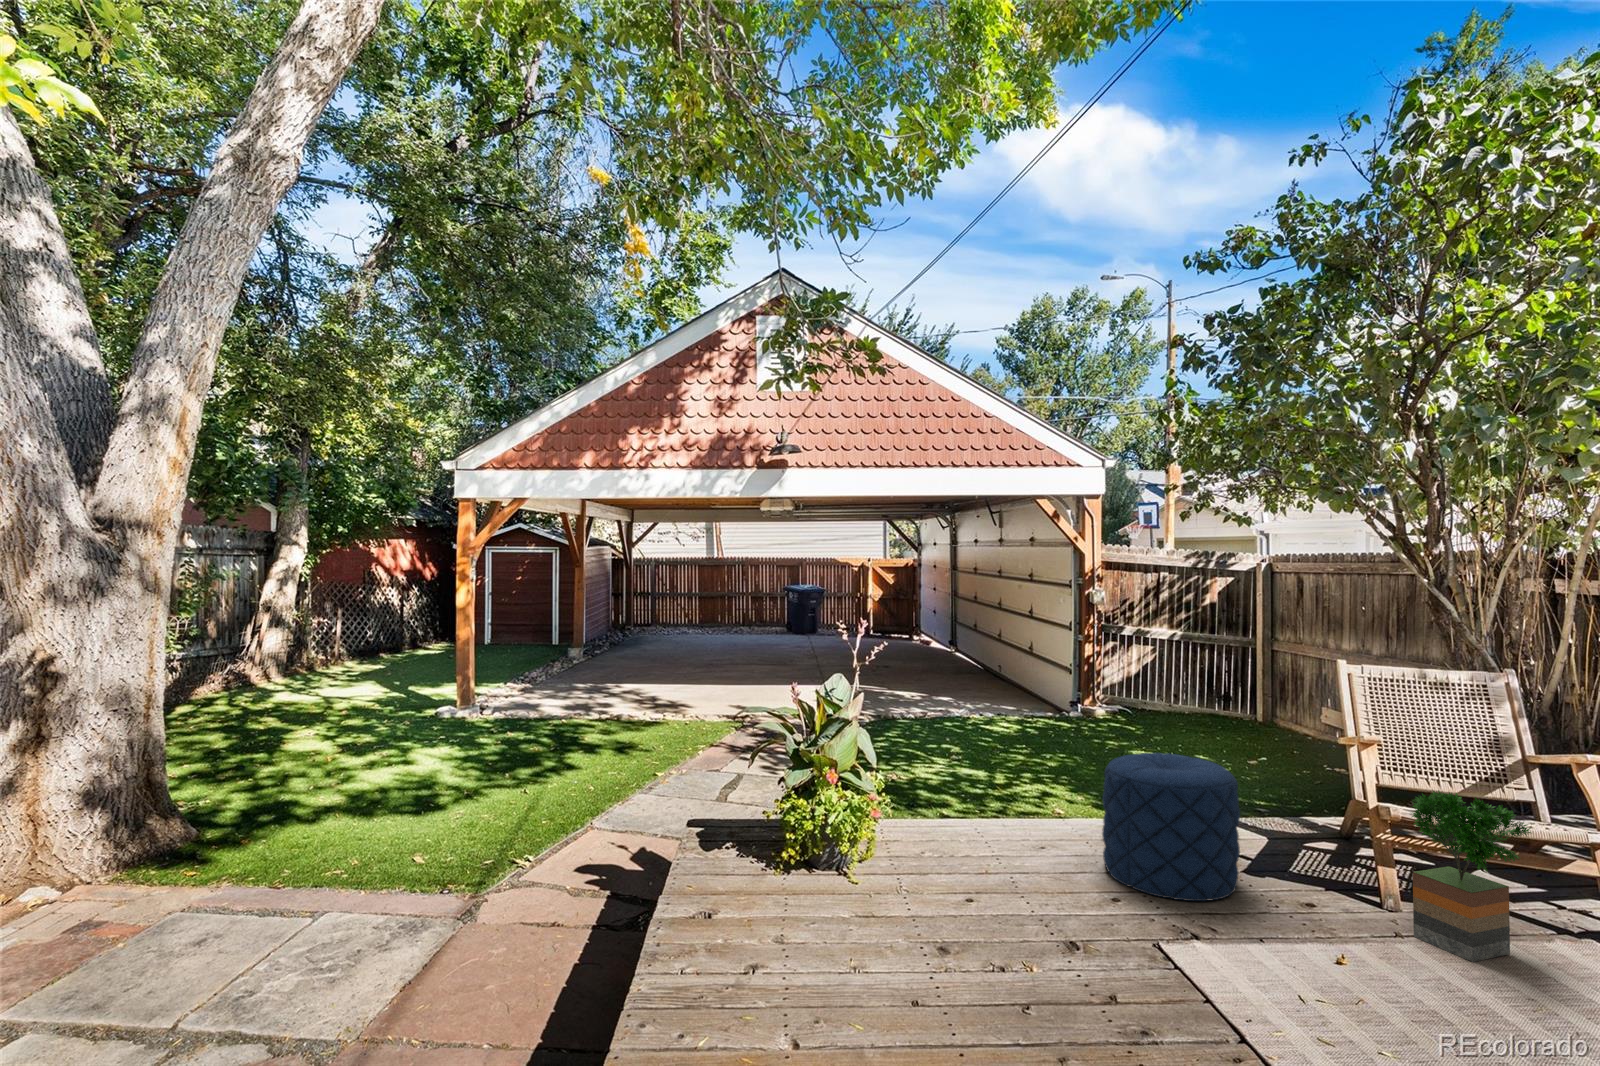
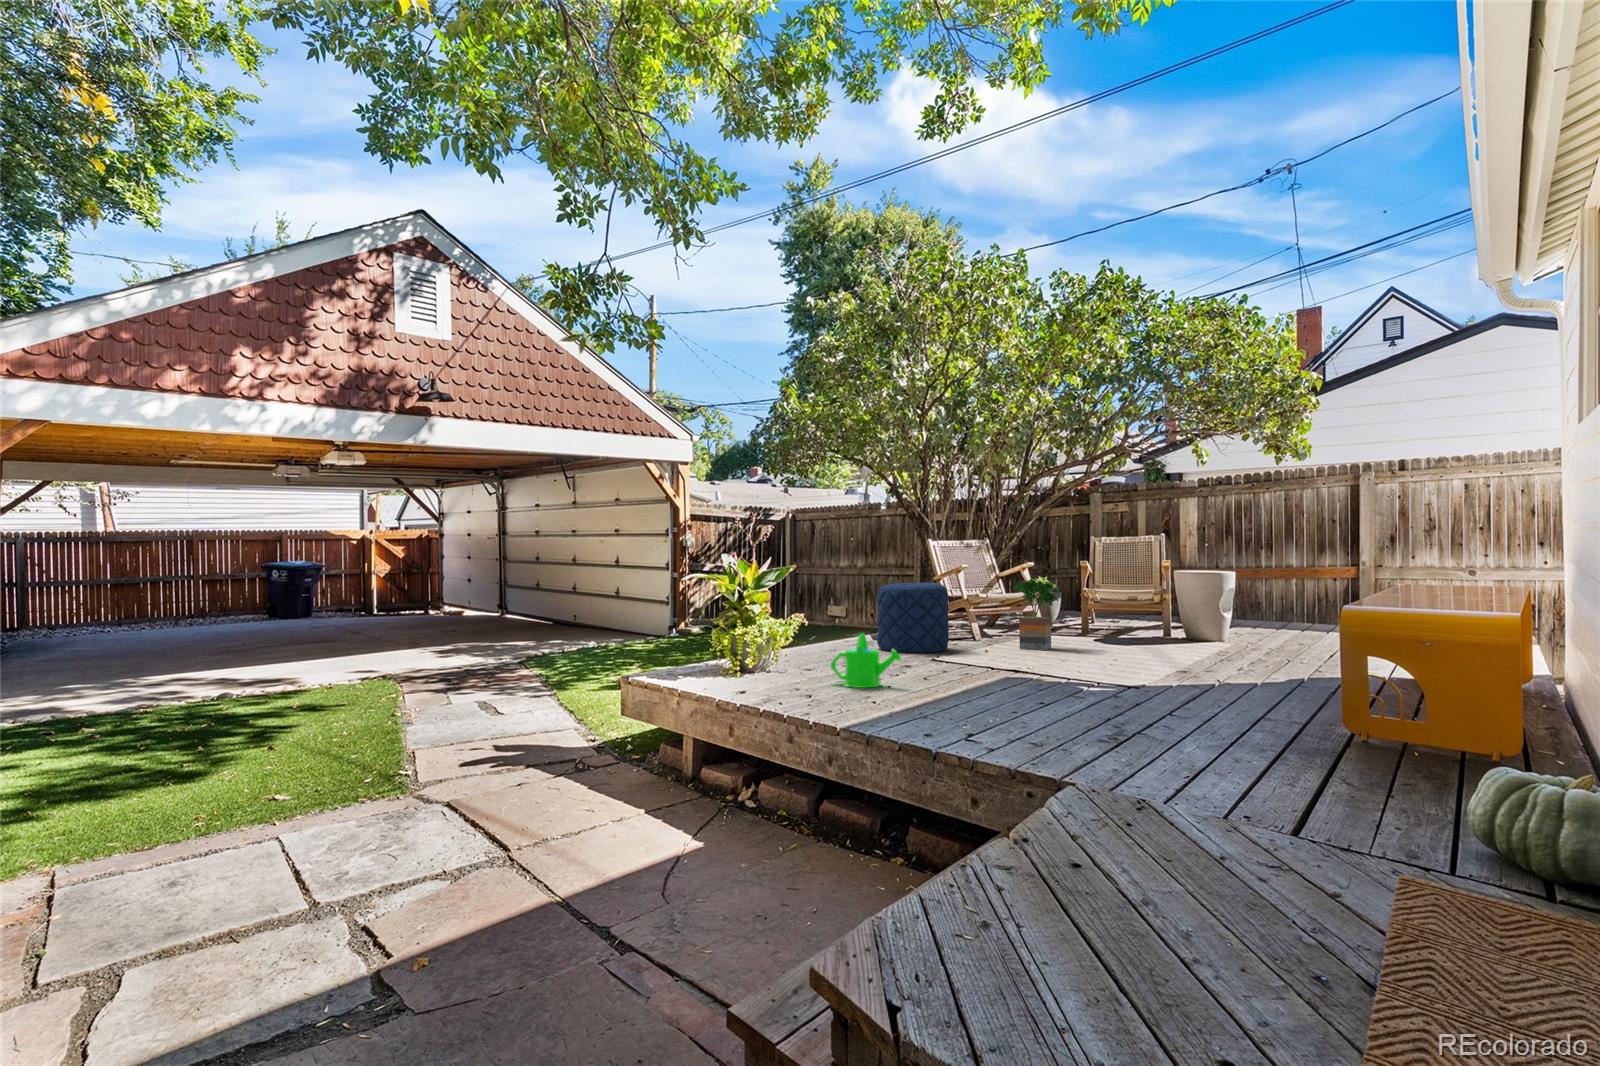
watering can: none [766,900,844,1007] -> present [831,633,901,688]

